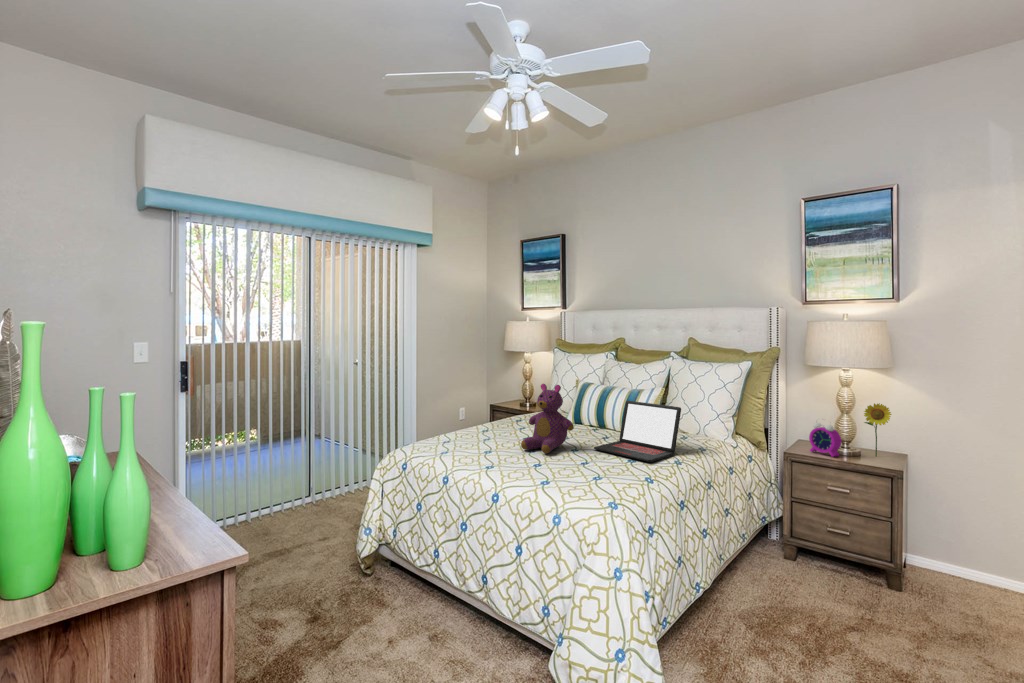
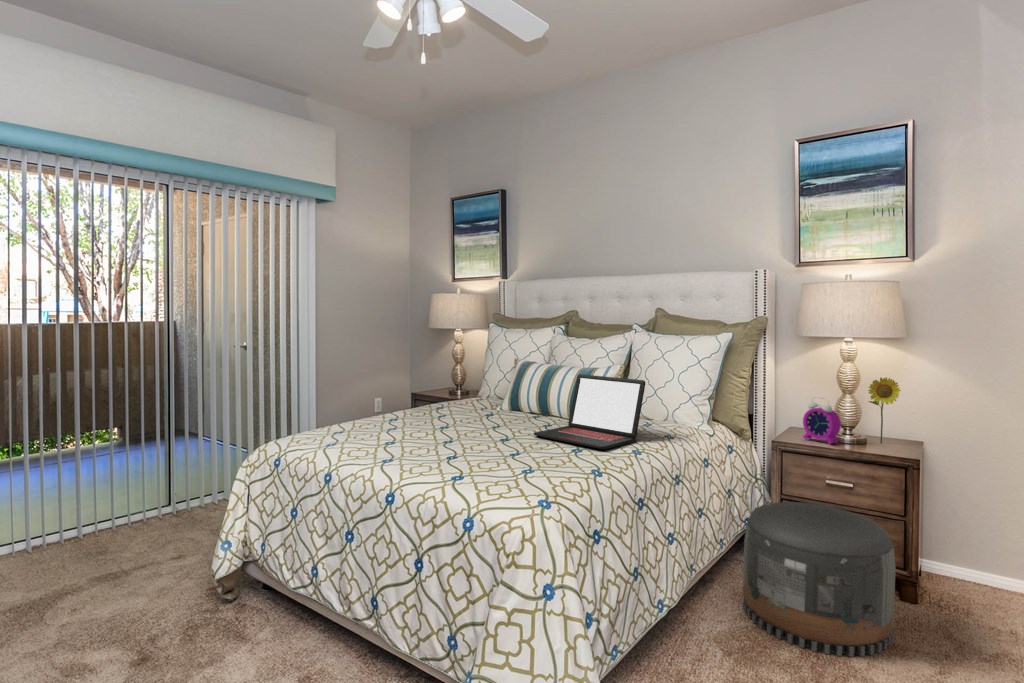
teddy bear: present [521,384,574,453] -> none [438,351,508,441]
pouf: none [764,504,891,631] -> present [743,502,896,657]

